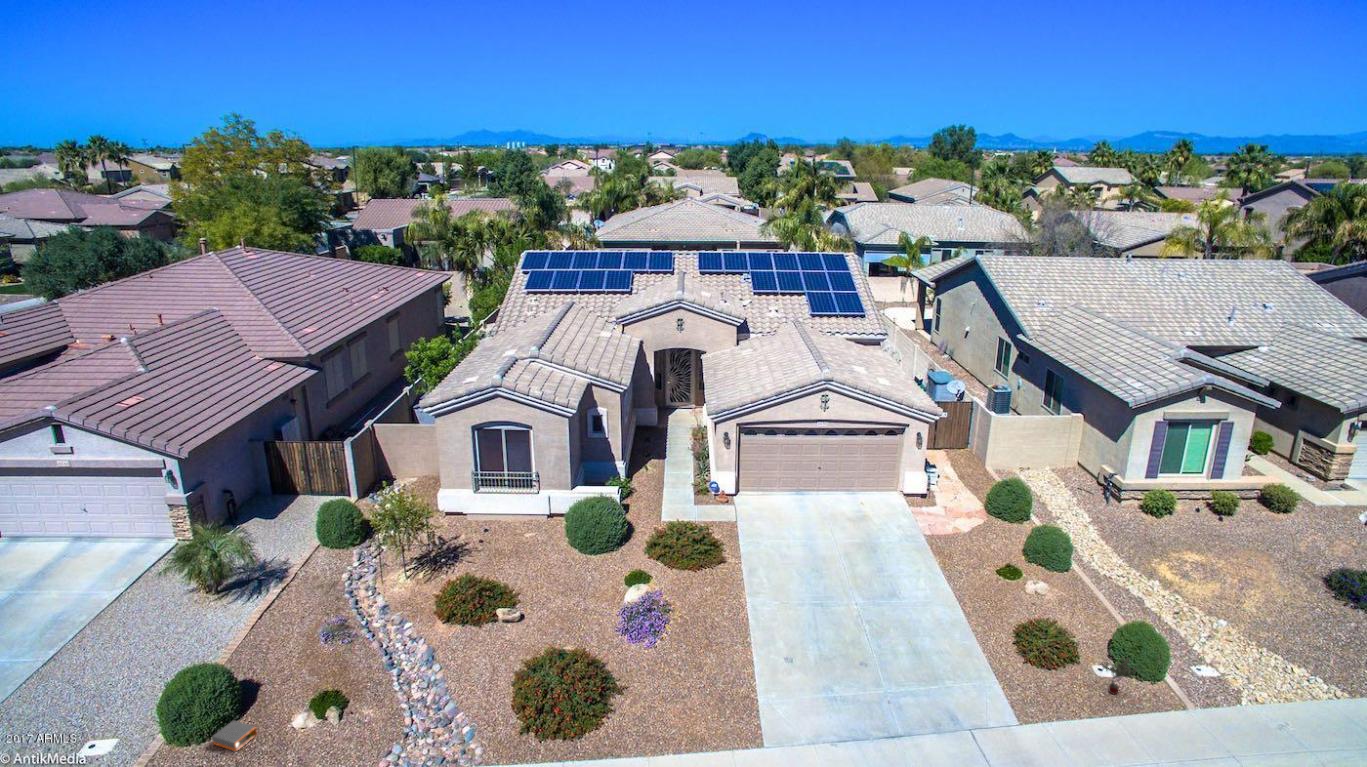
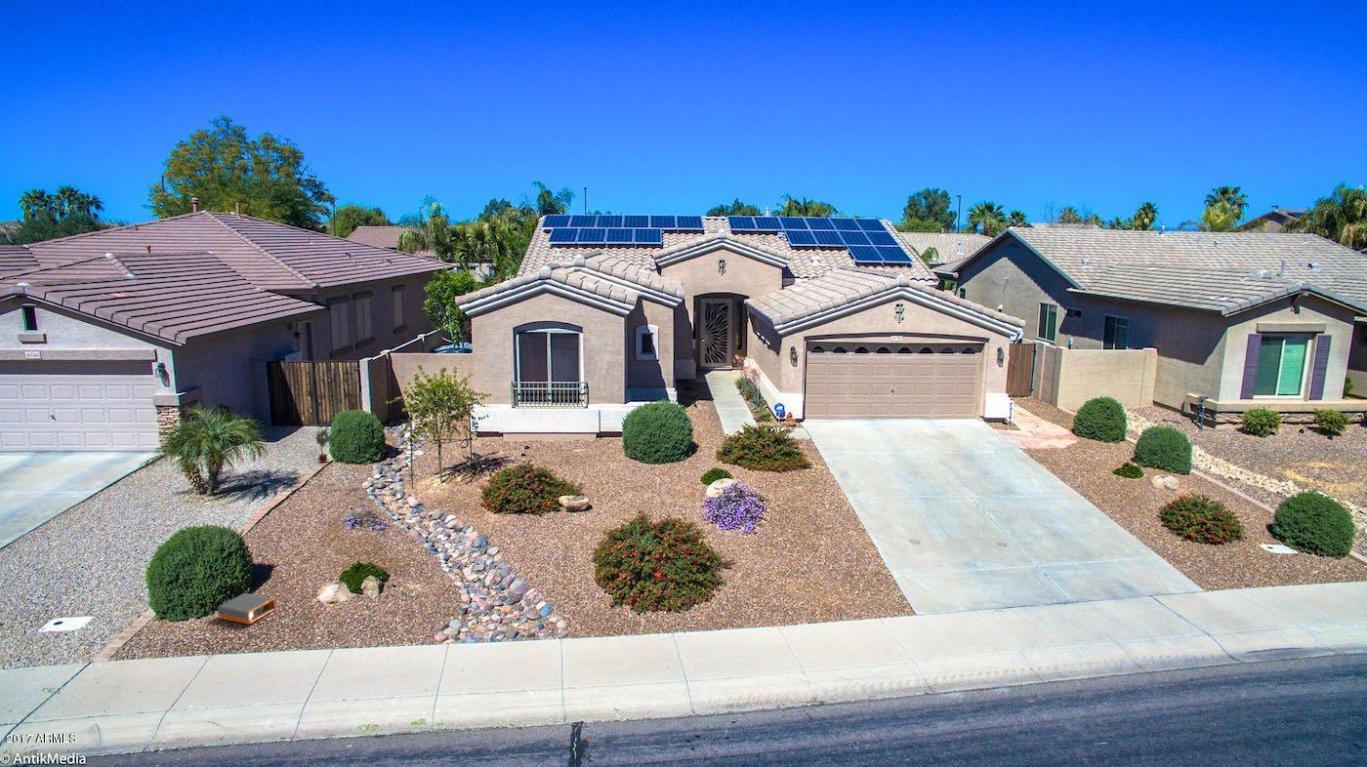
potted tree: present [1100,658,1137,694] -> present [315,426,335,463]

